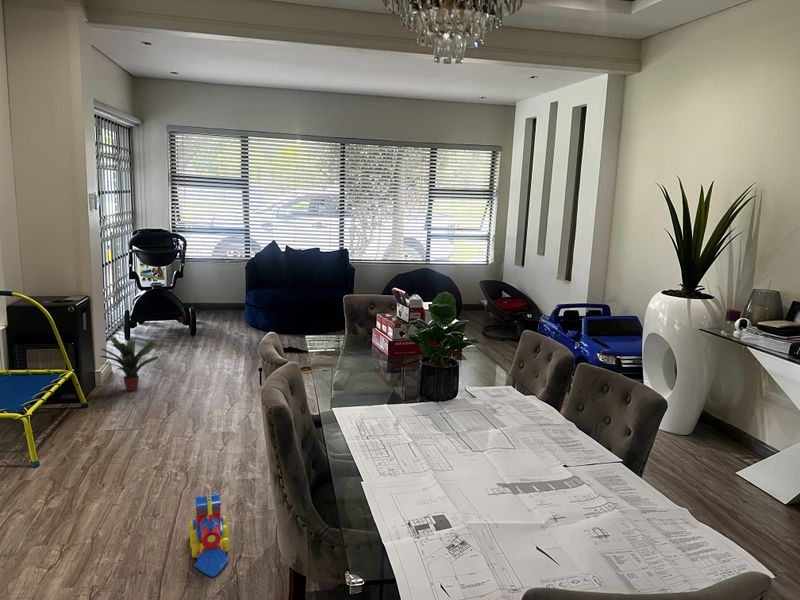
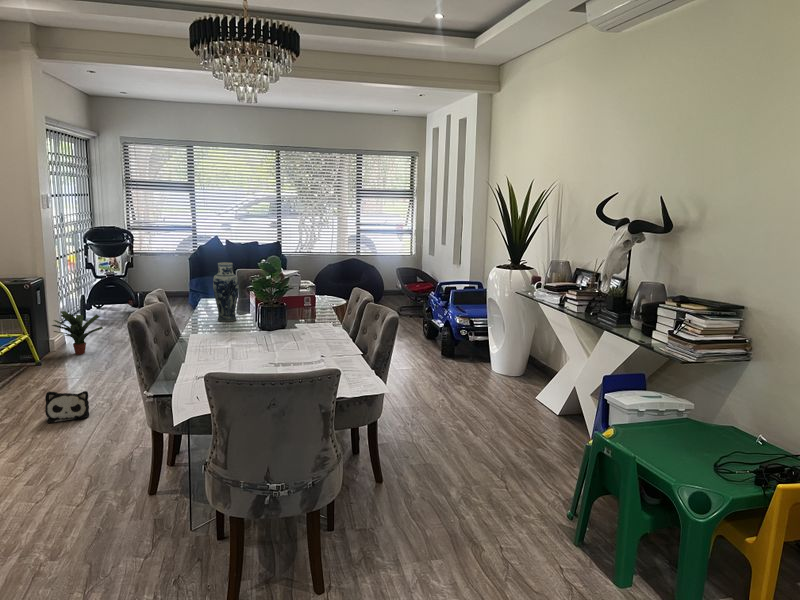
vase: none [344,297,378,380] -> present [213,262,239,322]
plush toy: none [105,460,161,506] -> present [45,391,89,423]
toy train: present [189,491,229,577] -> none [103,403,133,459]

